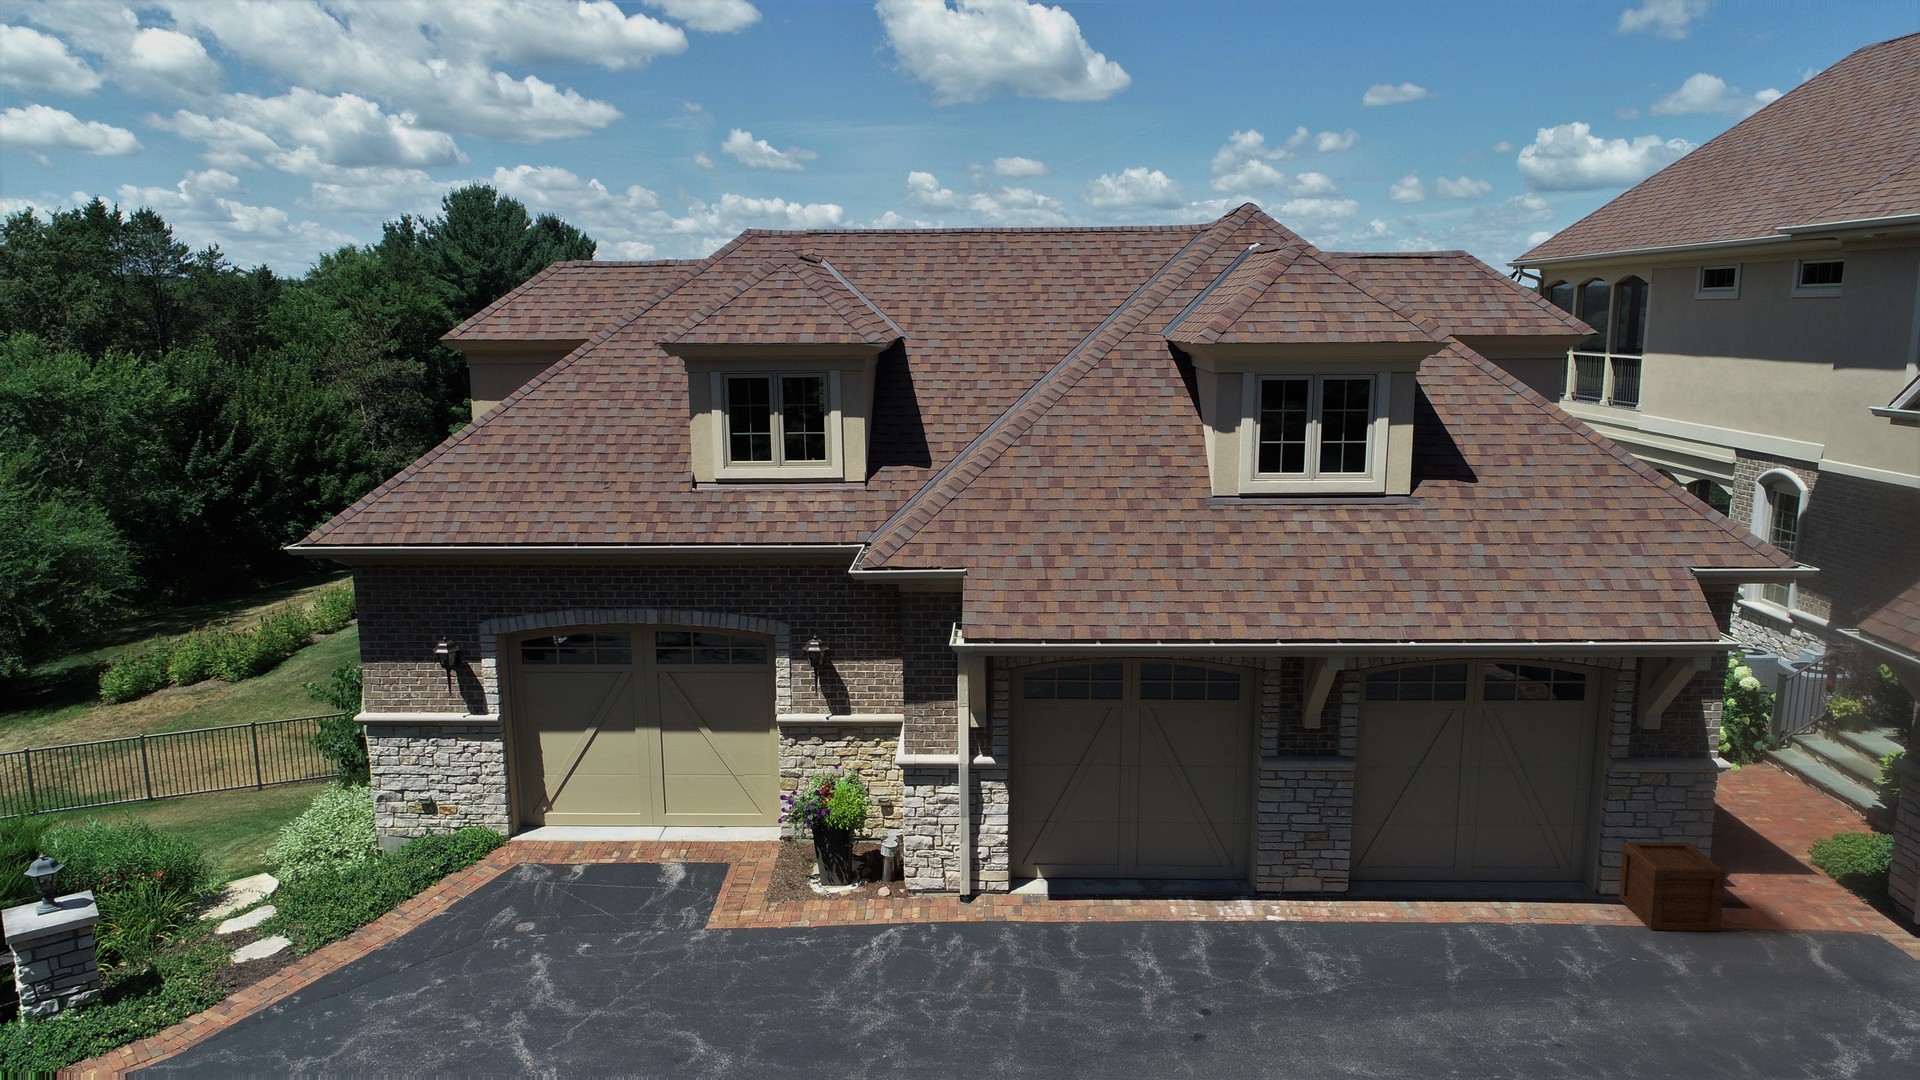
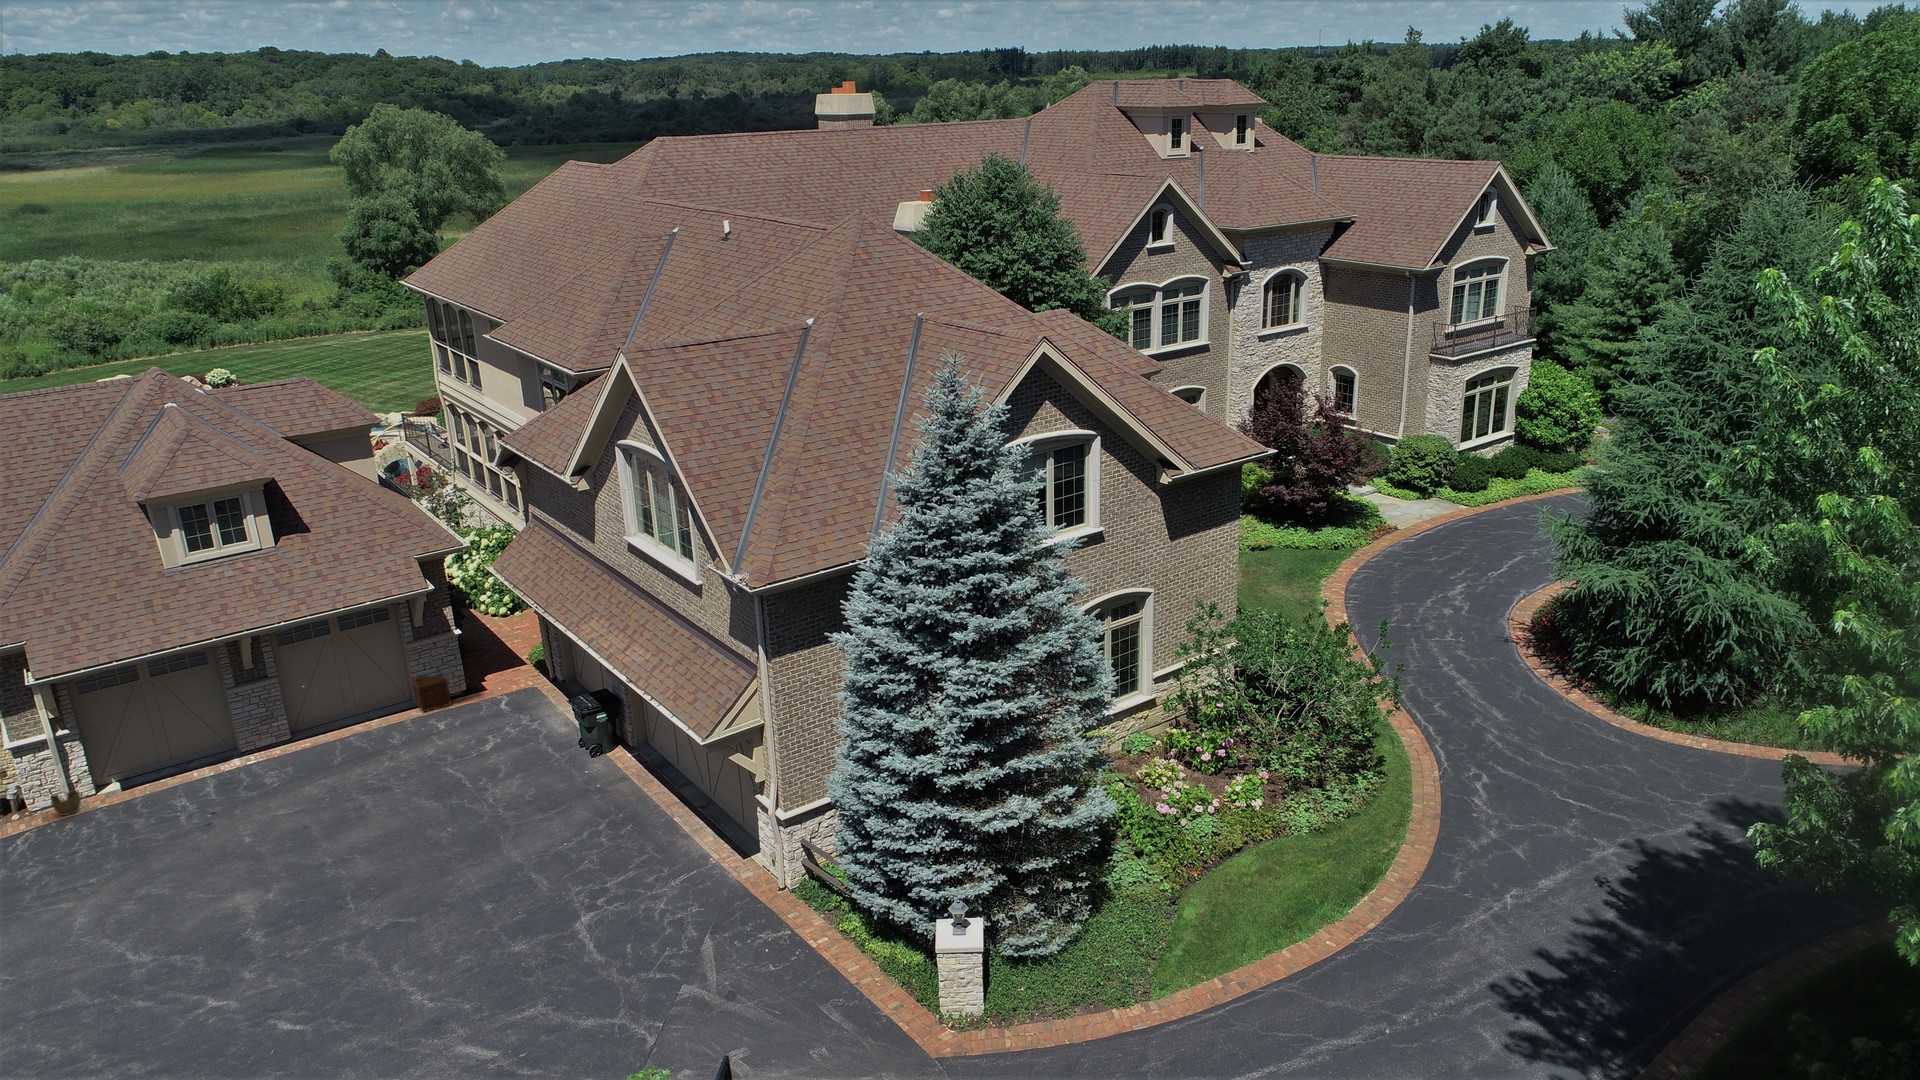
woven basket: none [938,860,985,921] -> present [51,791,81,816]

